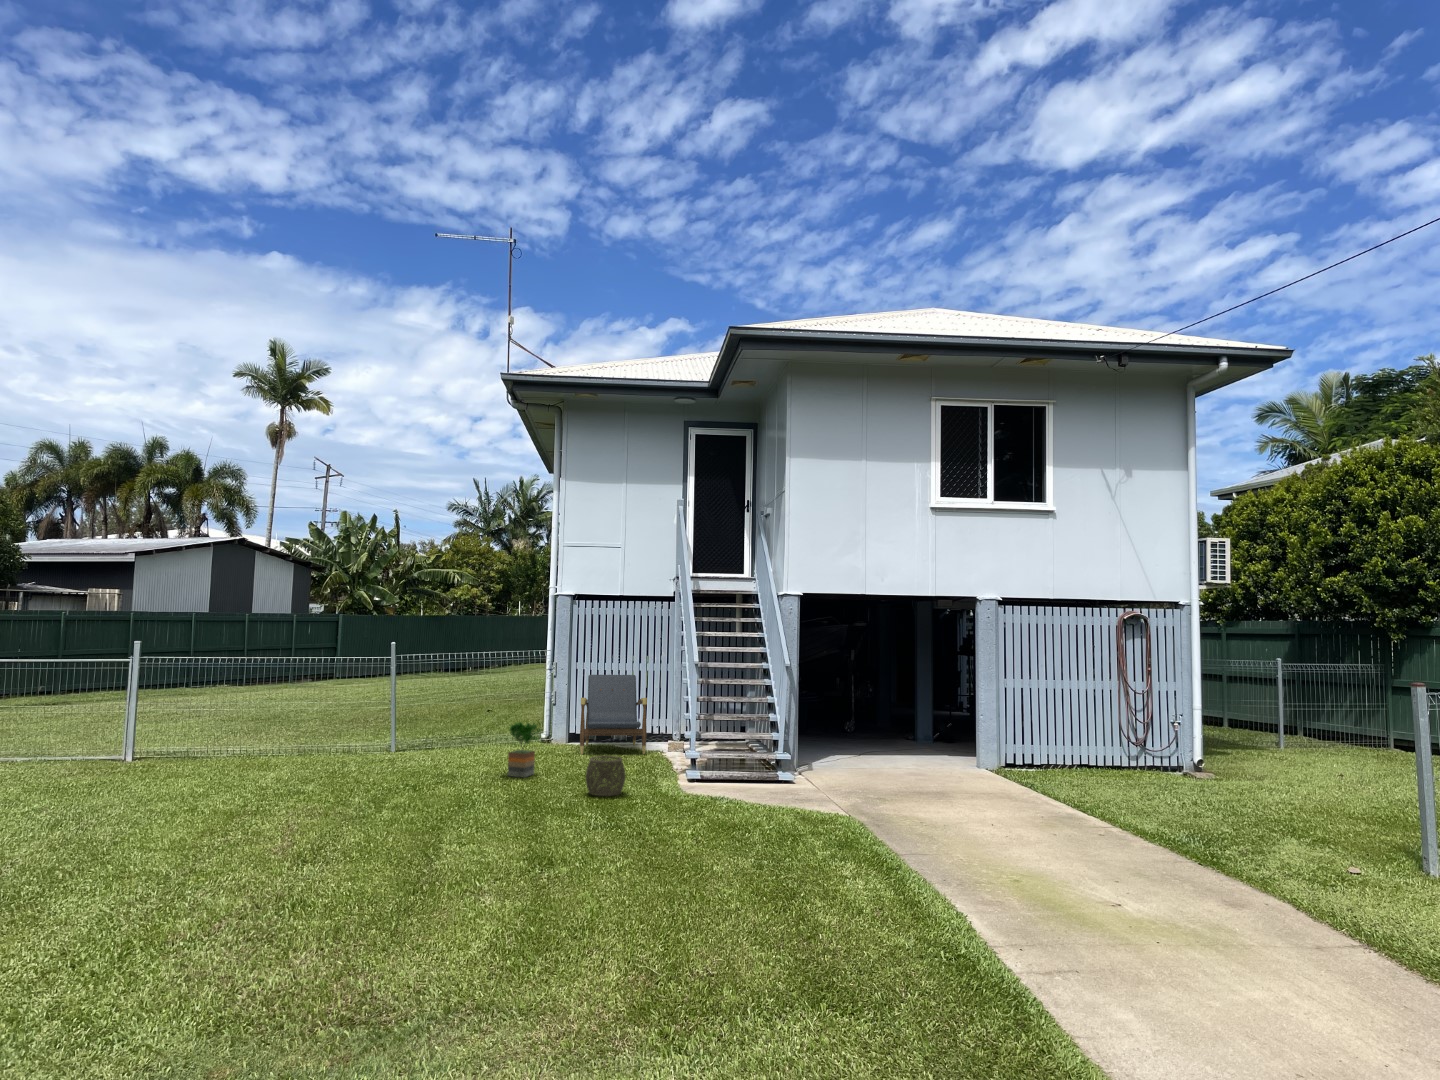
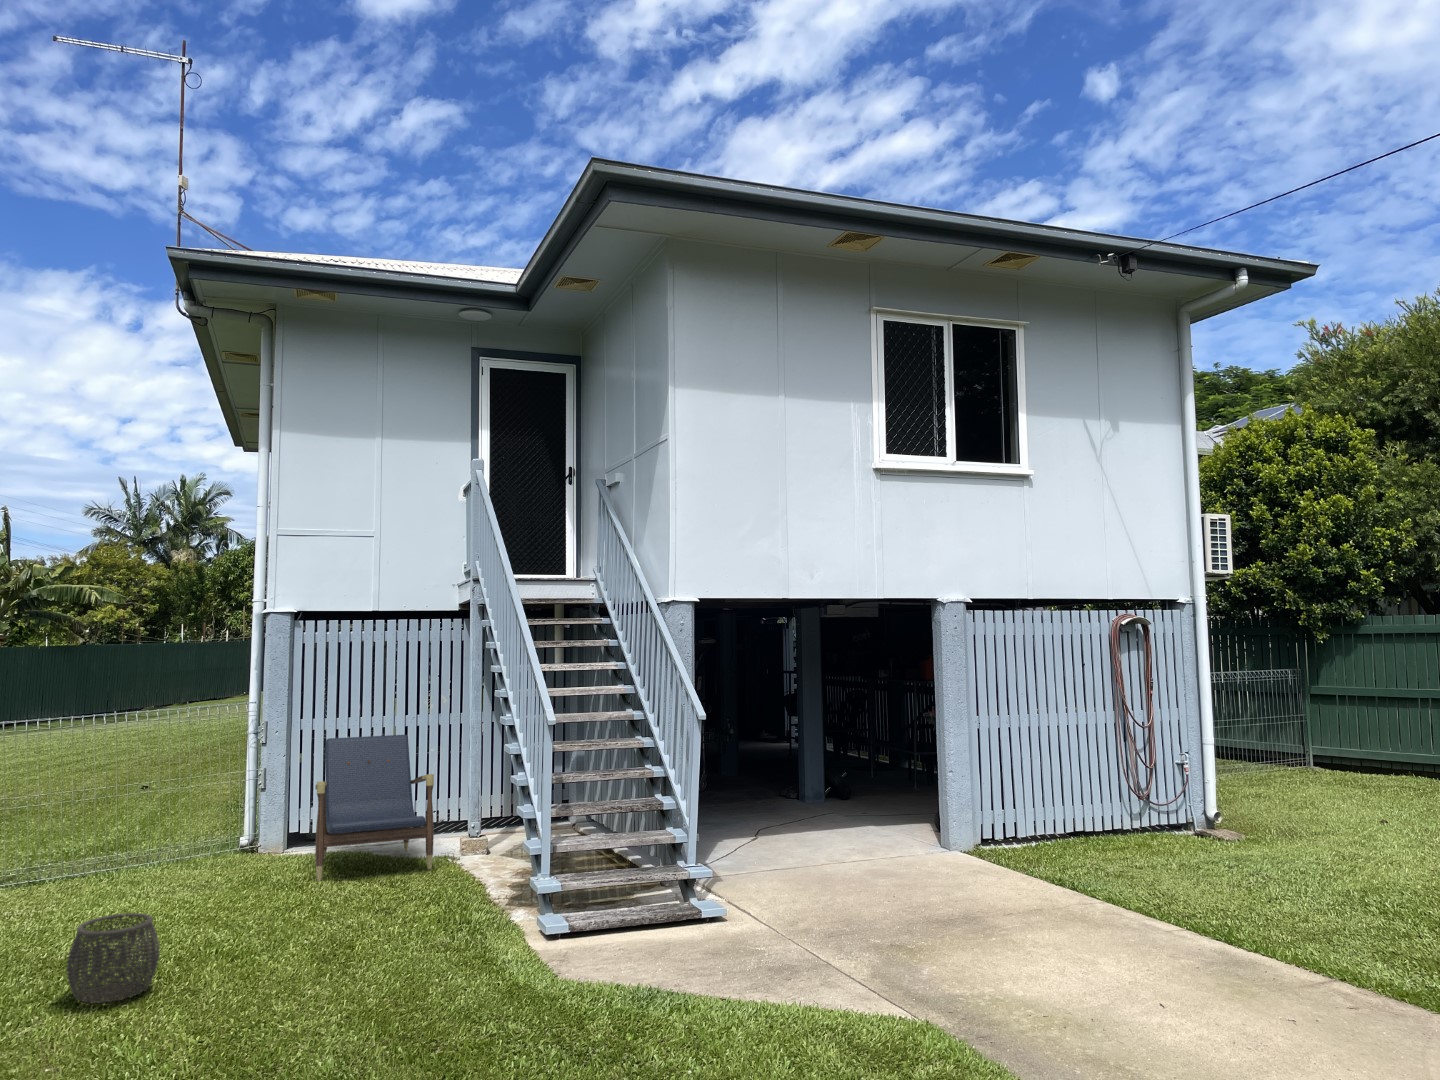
potted tree: present [508,722,541,777] -> none [178,846,252,959]
woven basket: present [586,756,626,796] -> present [66,913,160,1004]

